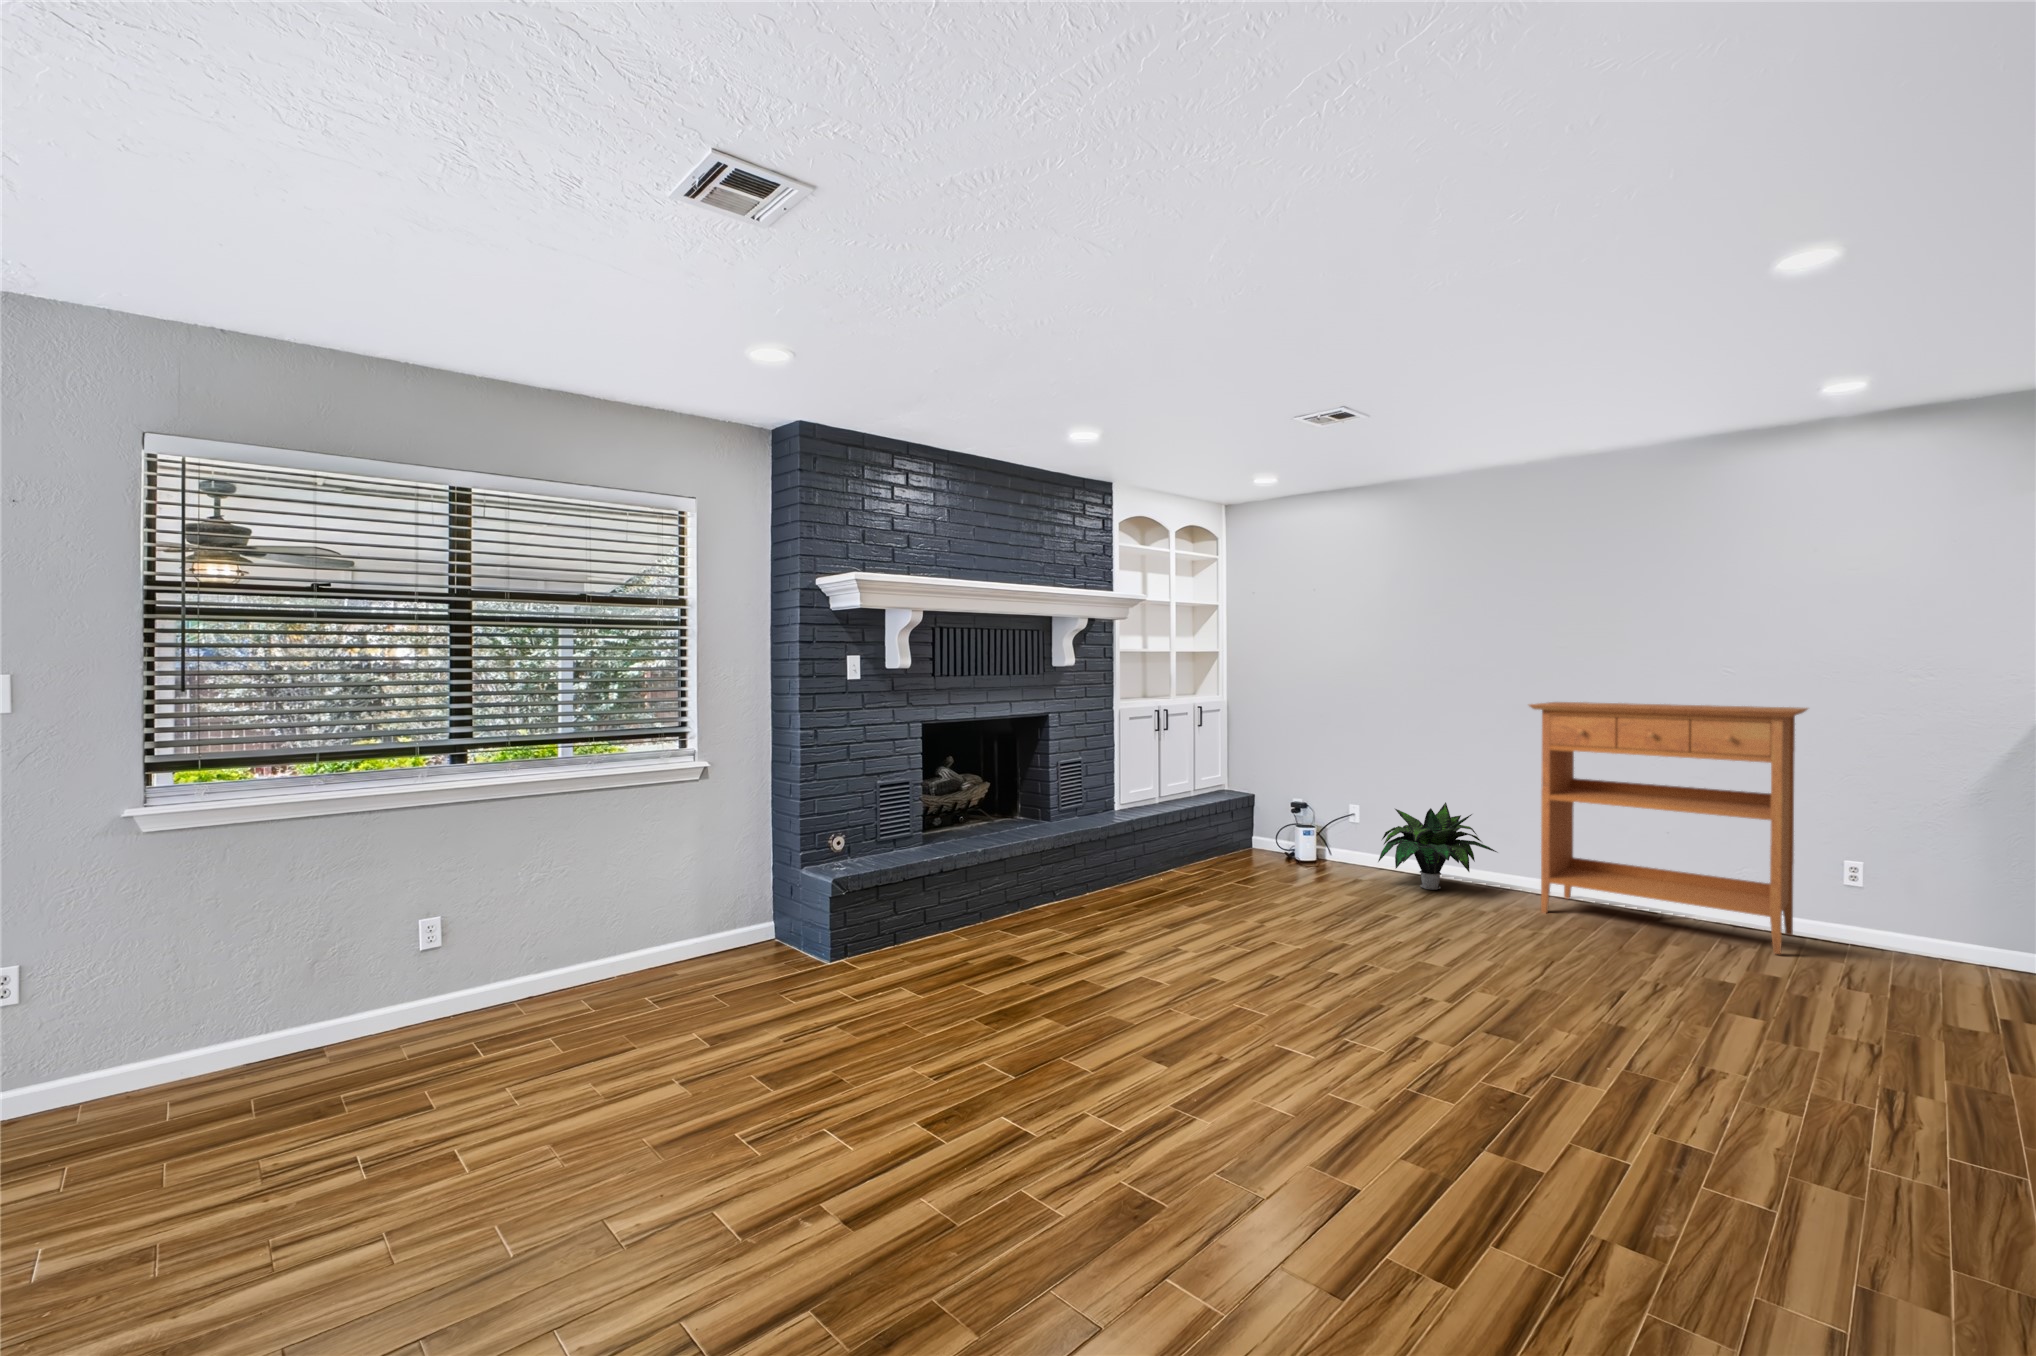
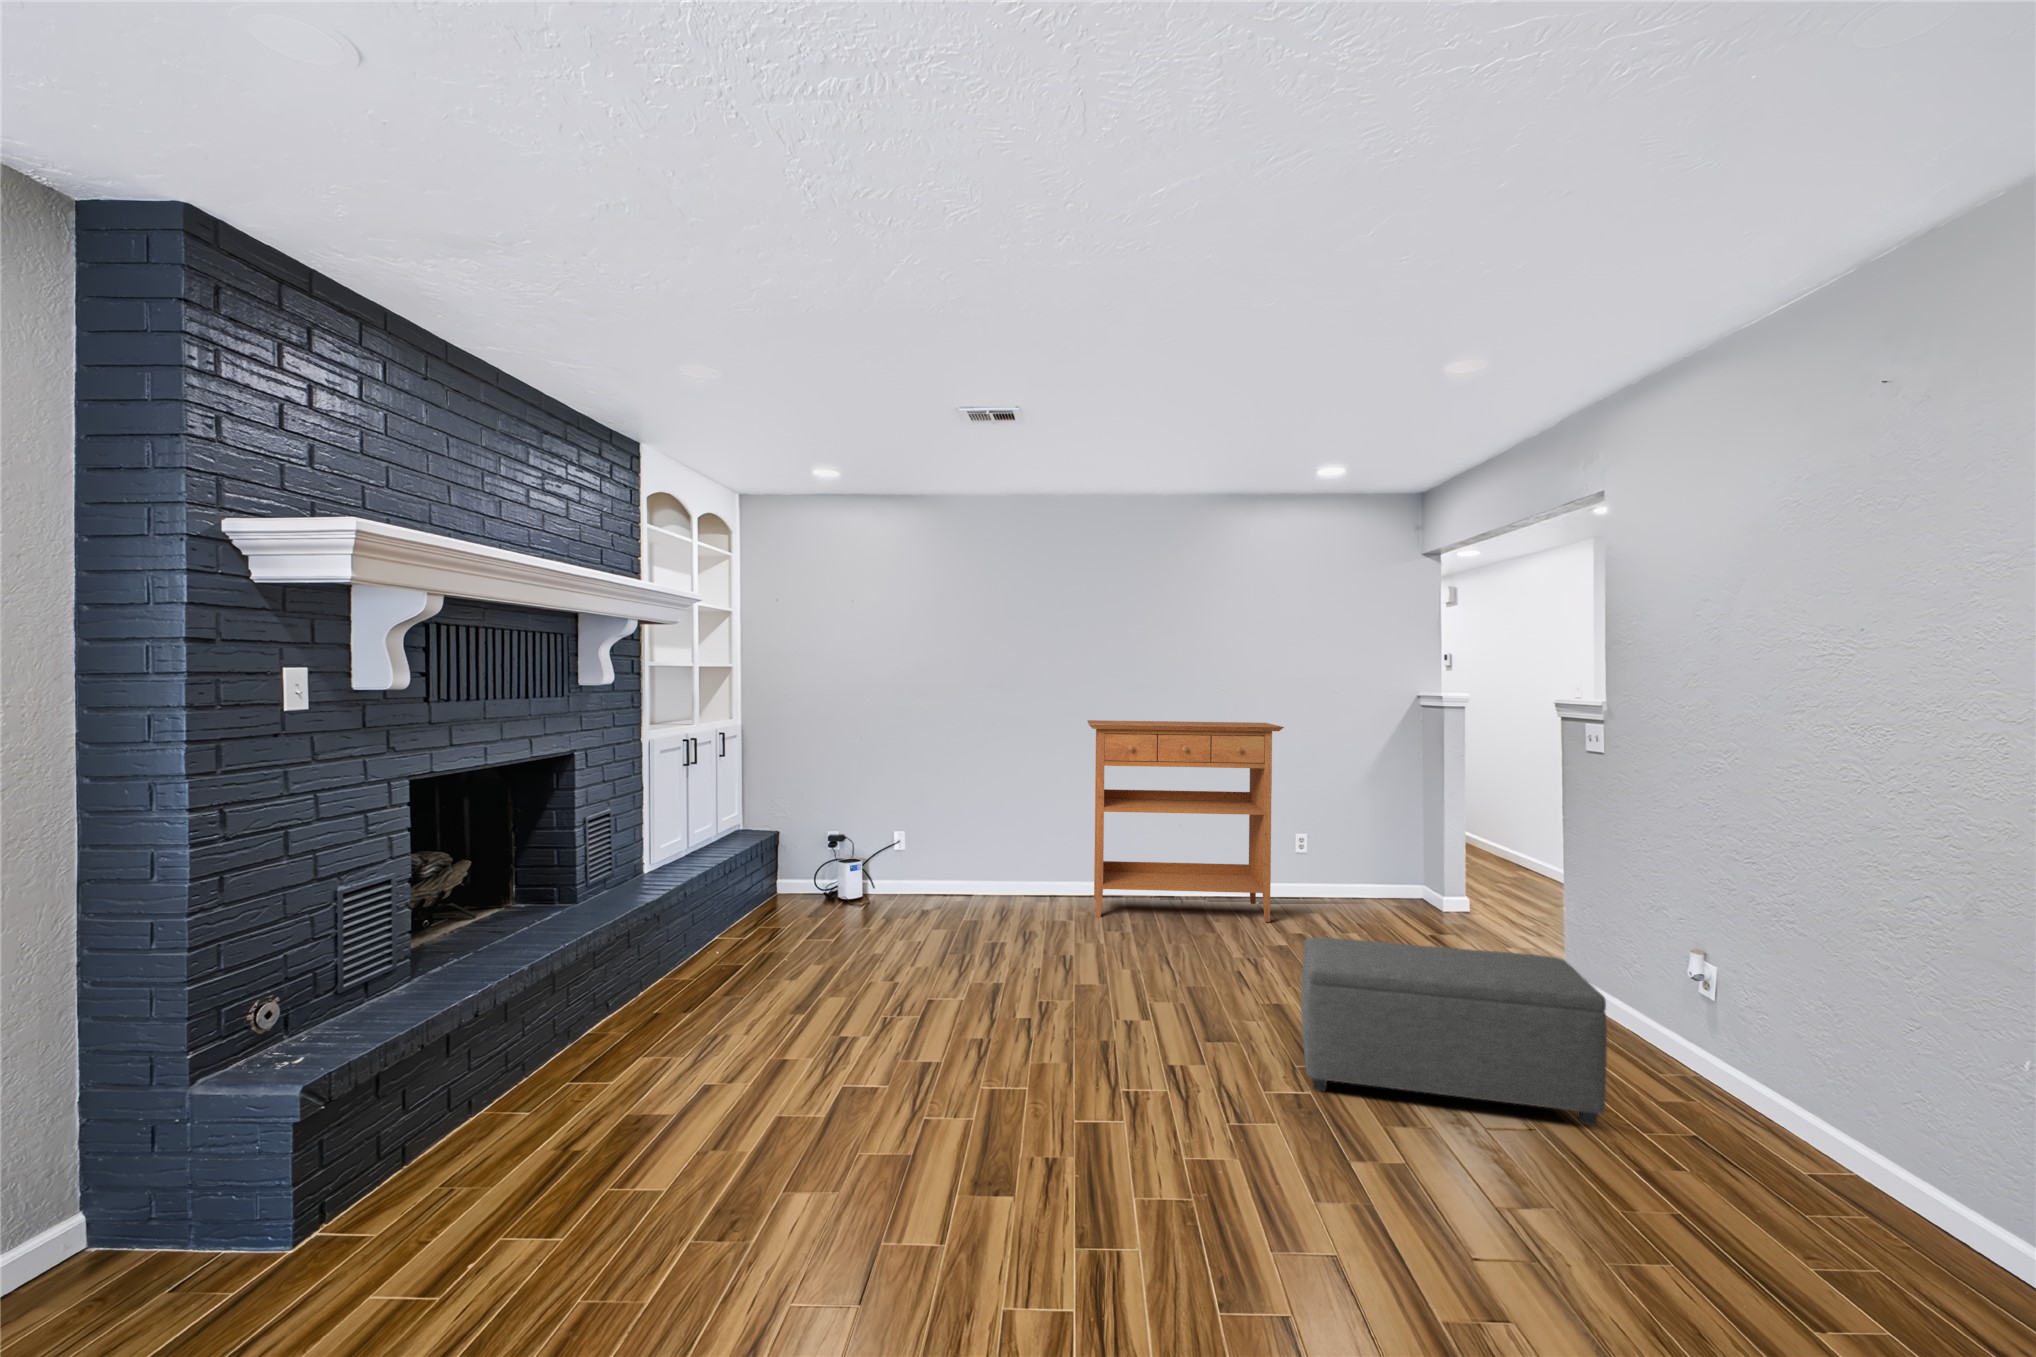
potted plant: present [1378,802,1497,890] -> none [942,821,1050,911]
ottoman: none [1563,936,1994,1218] -> present [1301,937,1607,1125]

